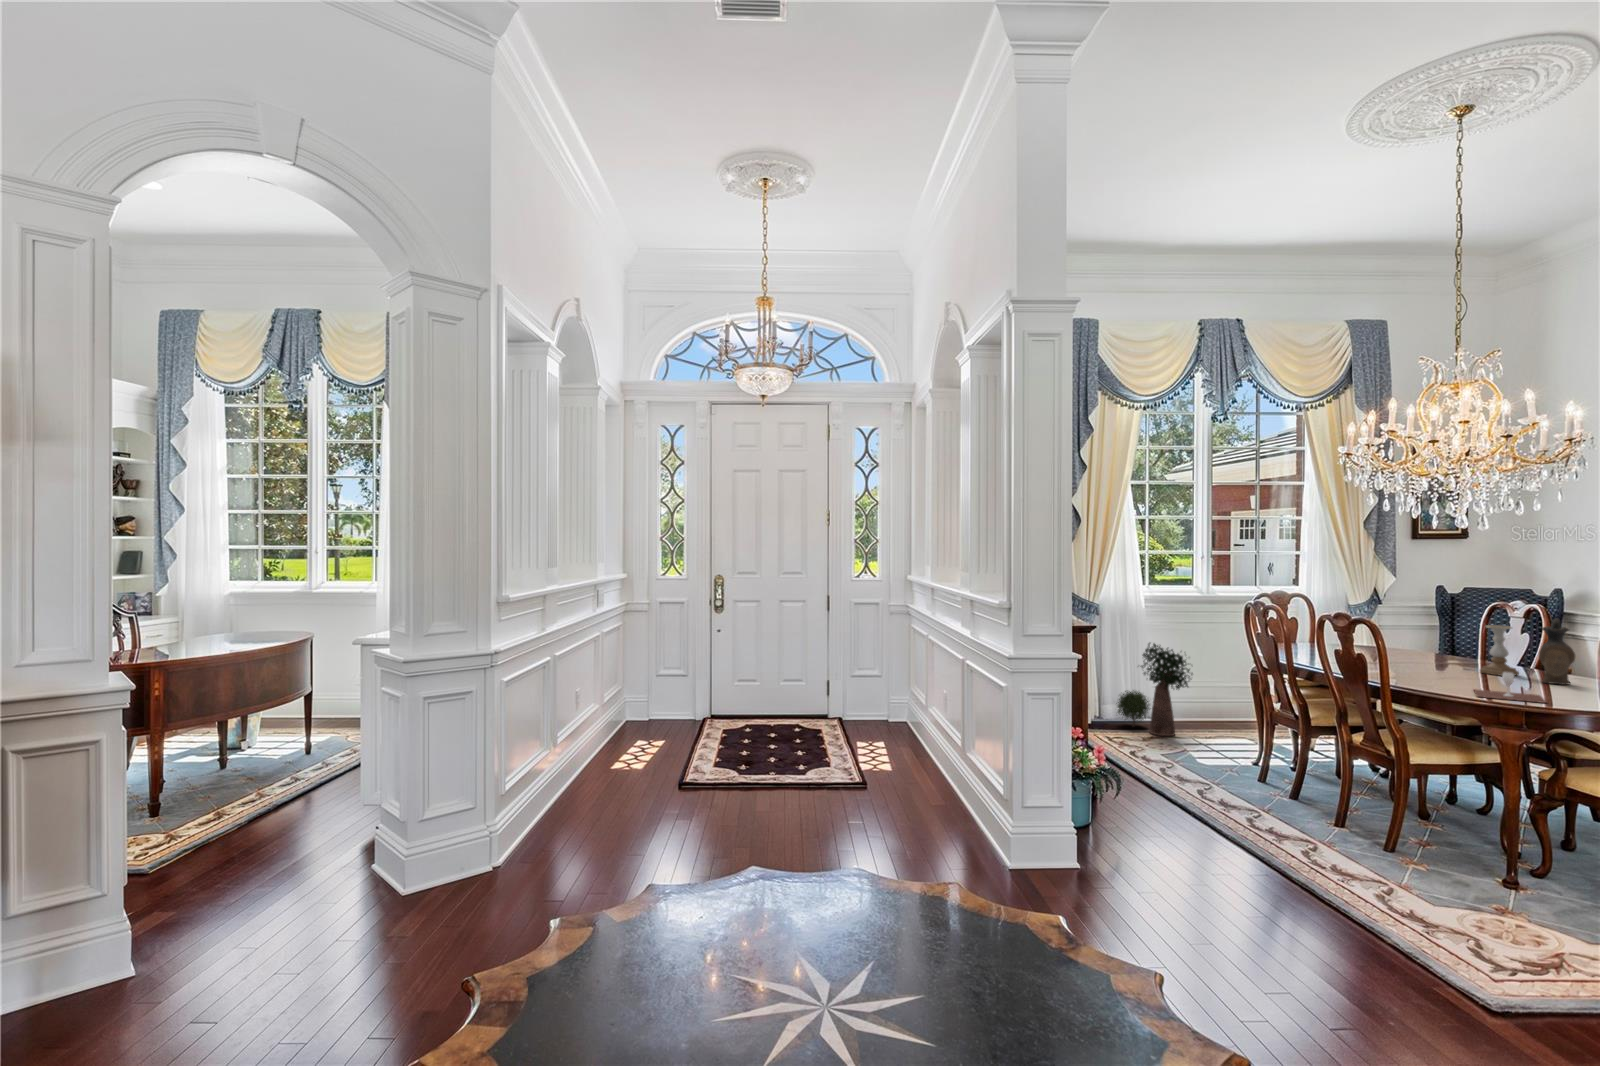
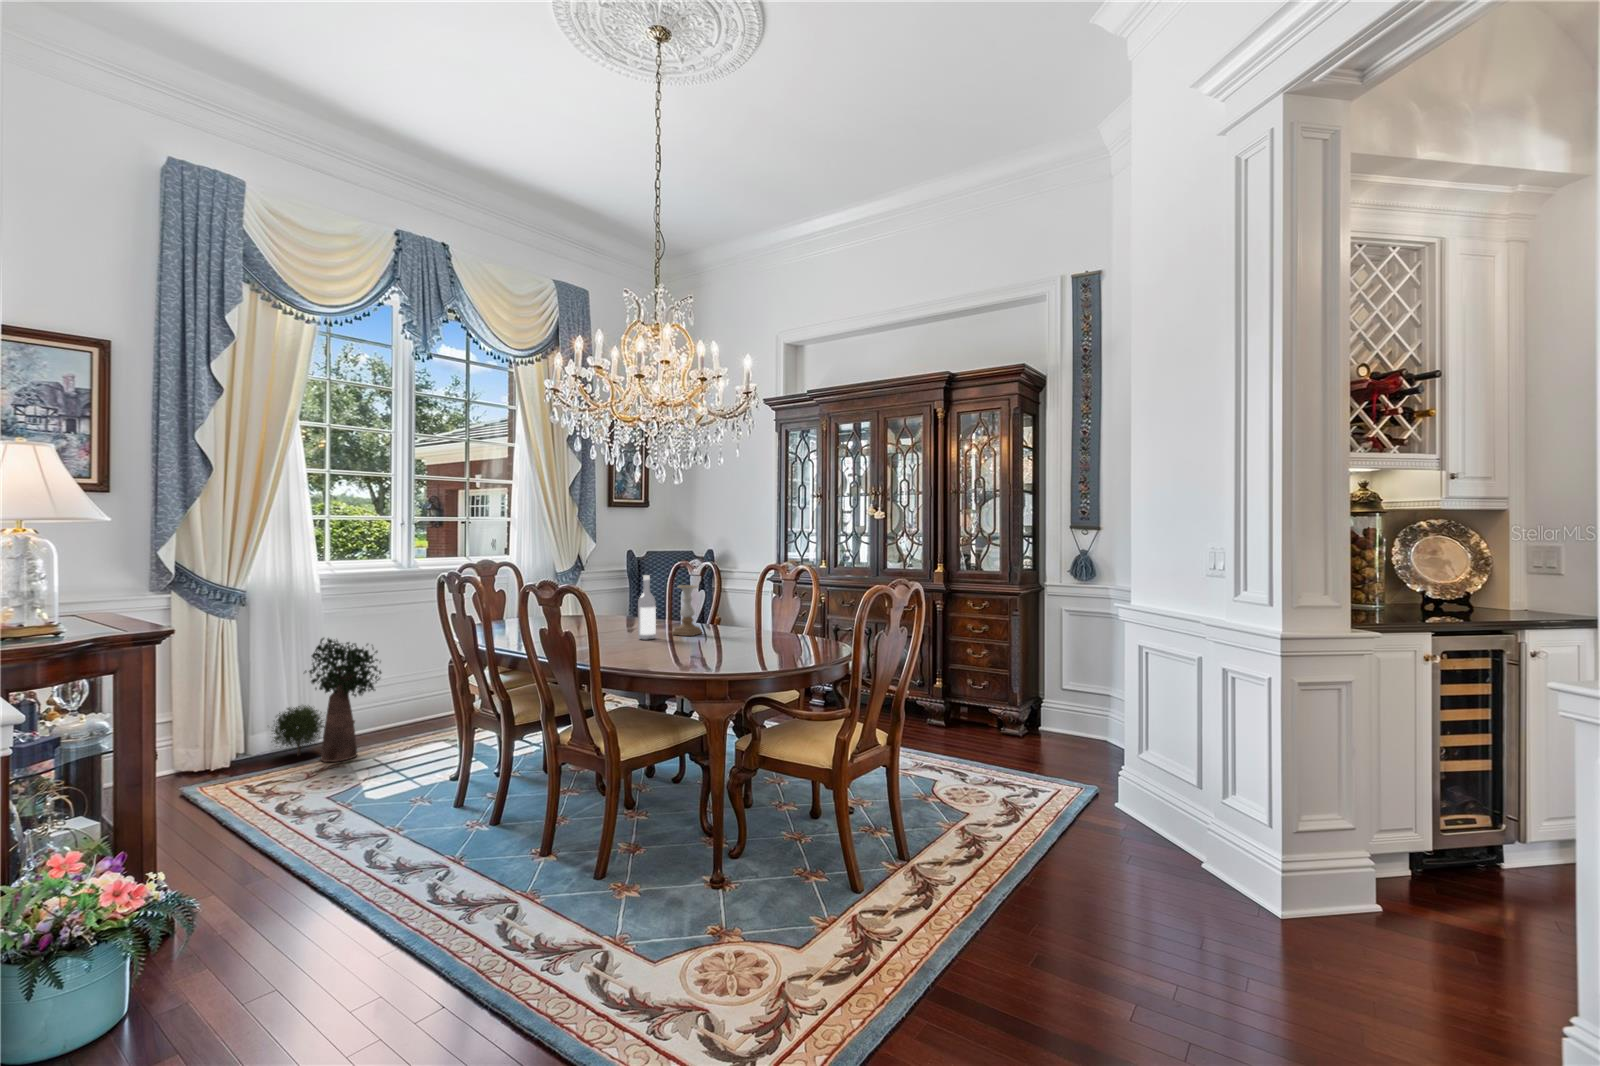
wine bottle: none [1437,613,1458,673] -> present [638,575,656,640]
ceramic pitcher: present [1539,618,1575,685] -> none [720,575,746,639]
wine glass: present [1474,672,1546,703] -> none [674,635,738,667]

